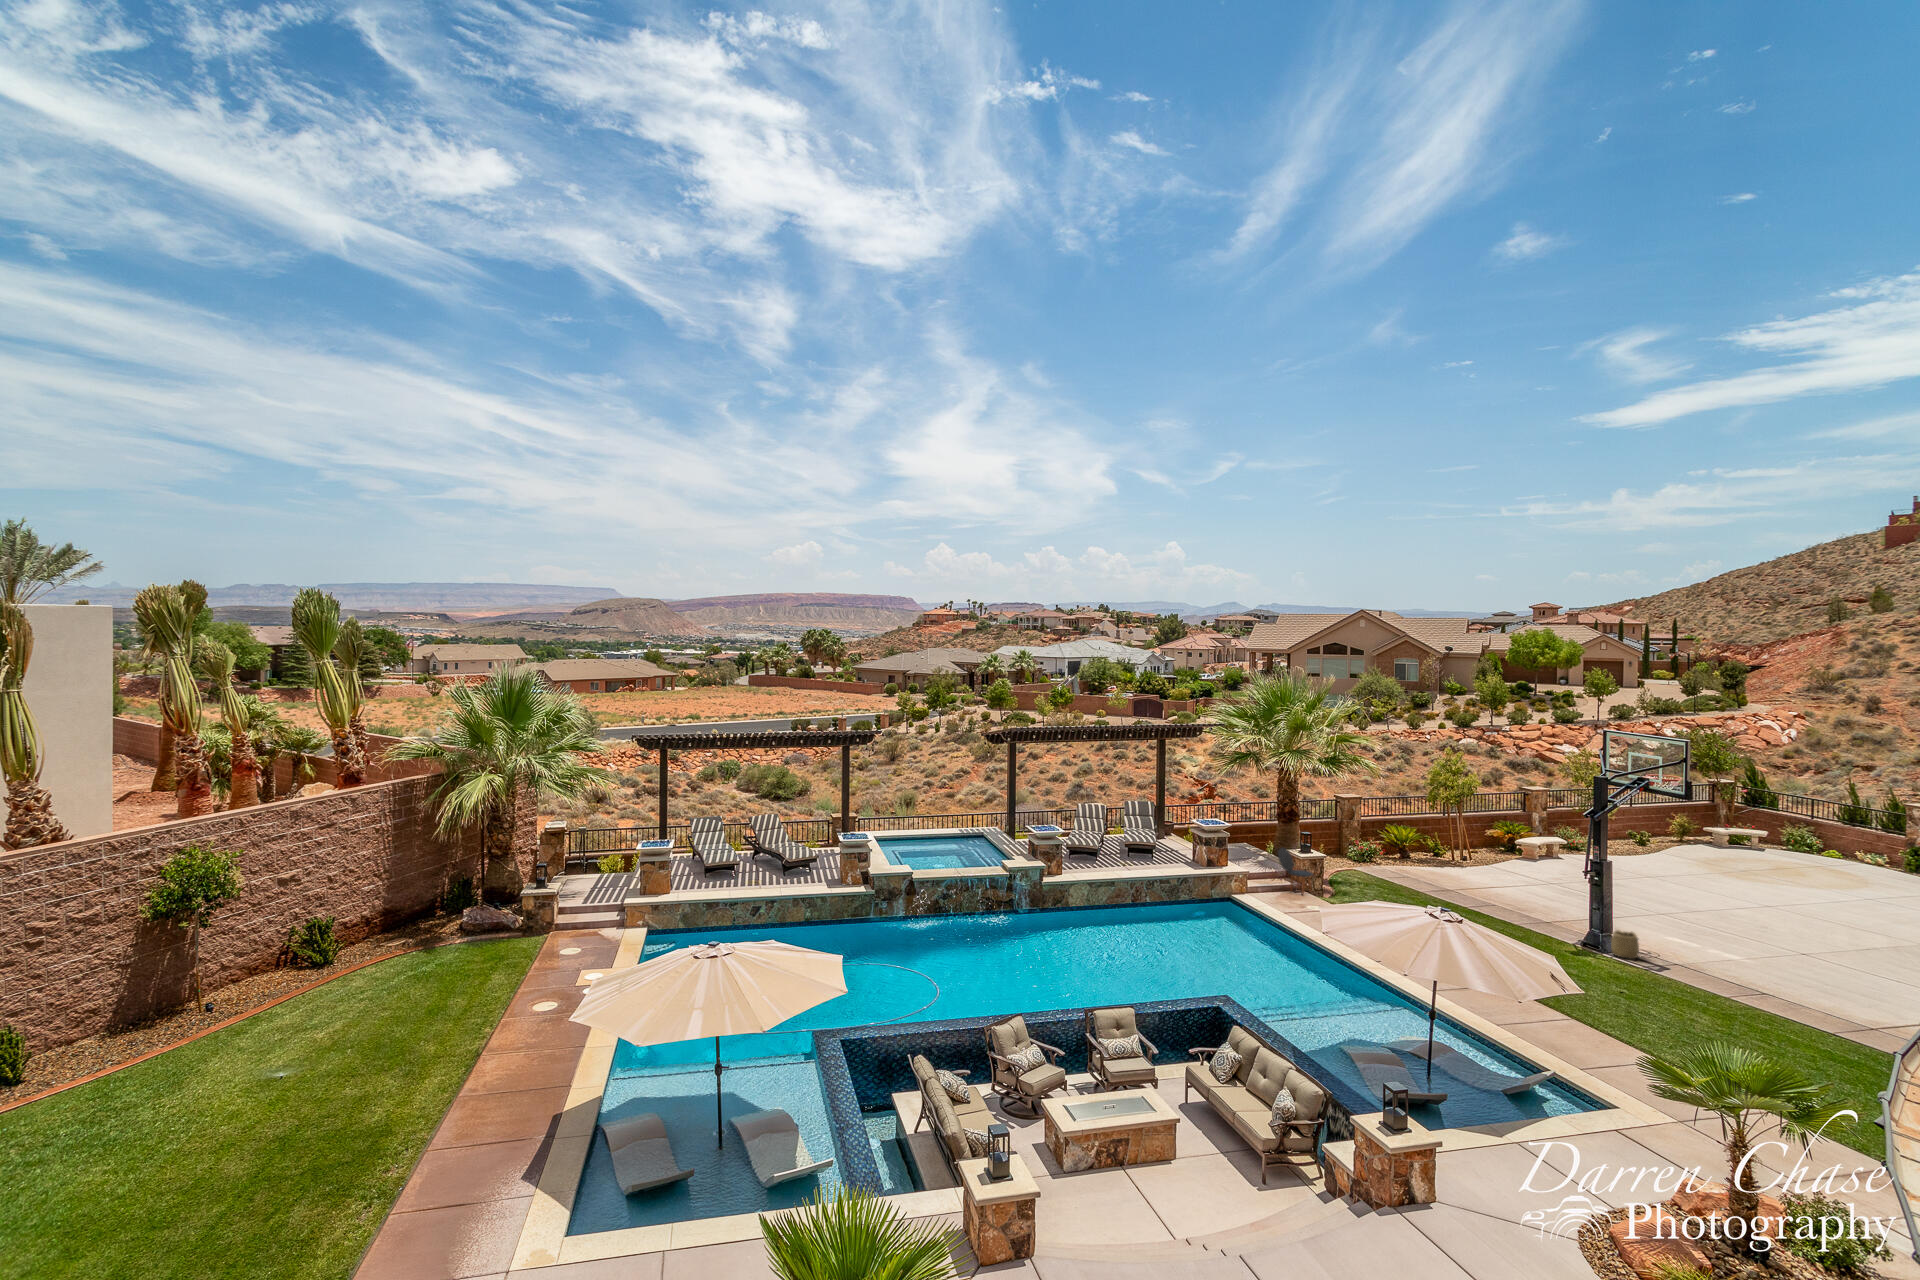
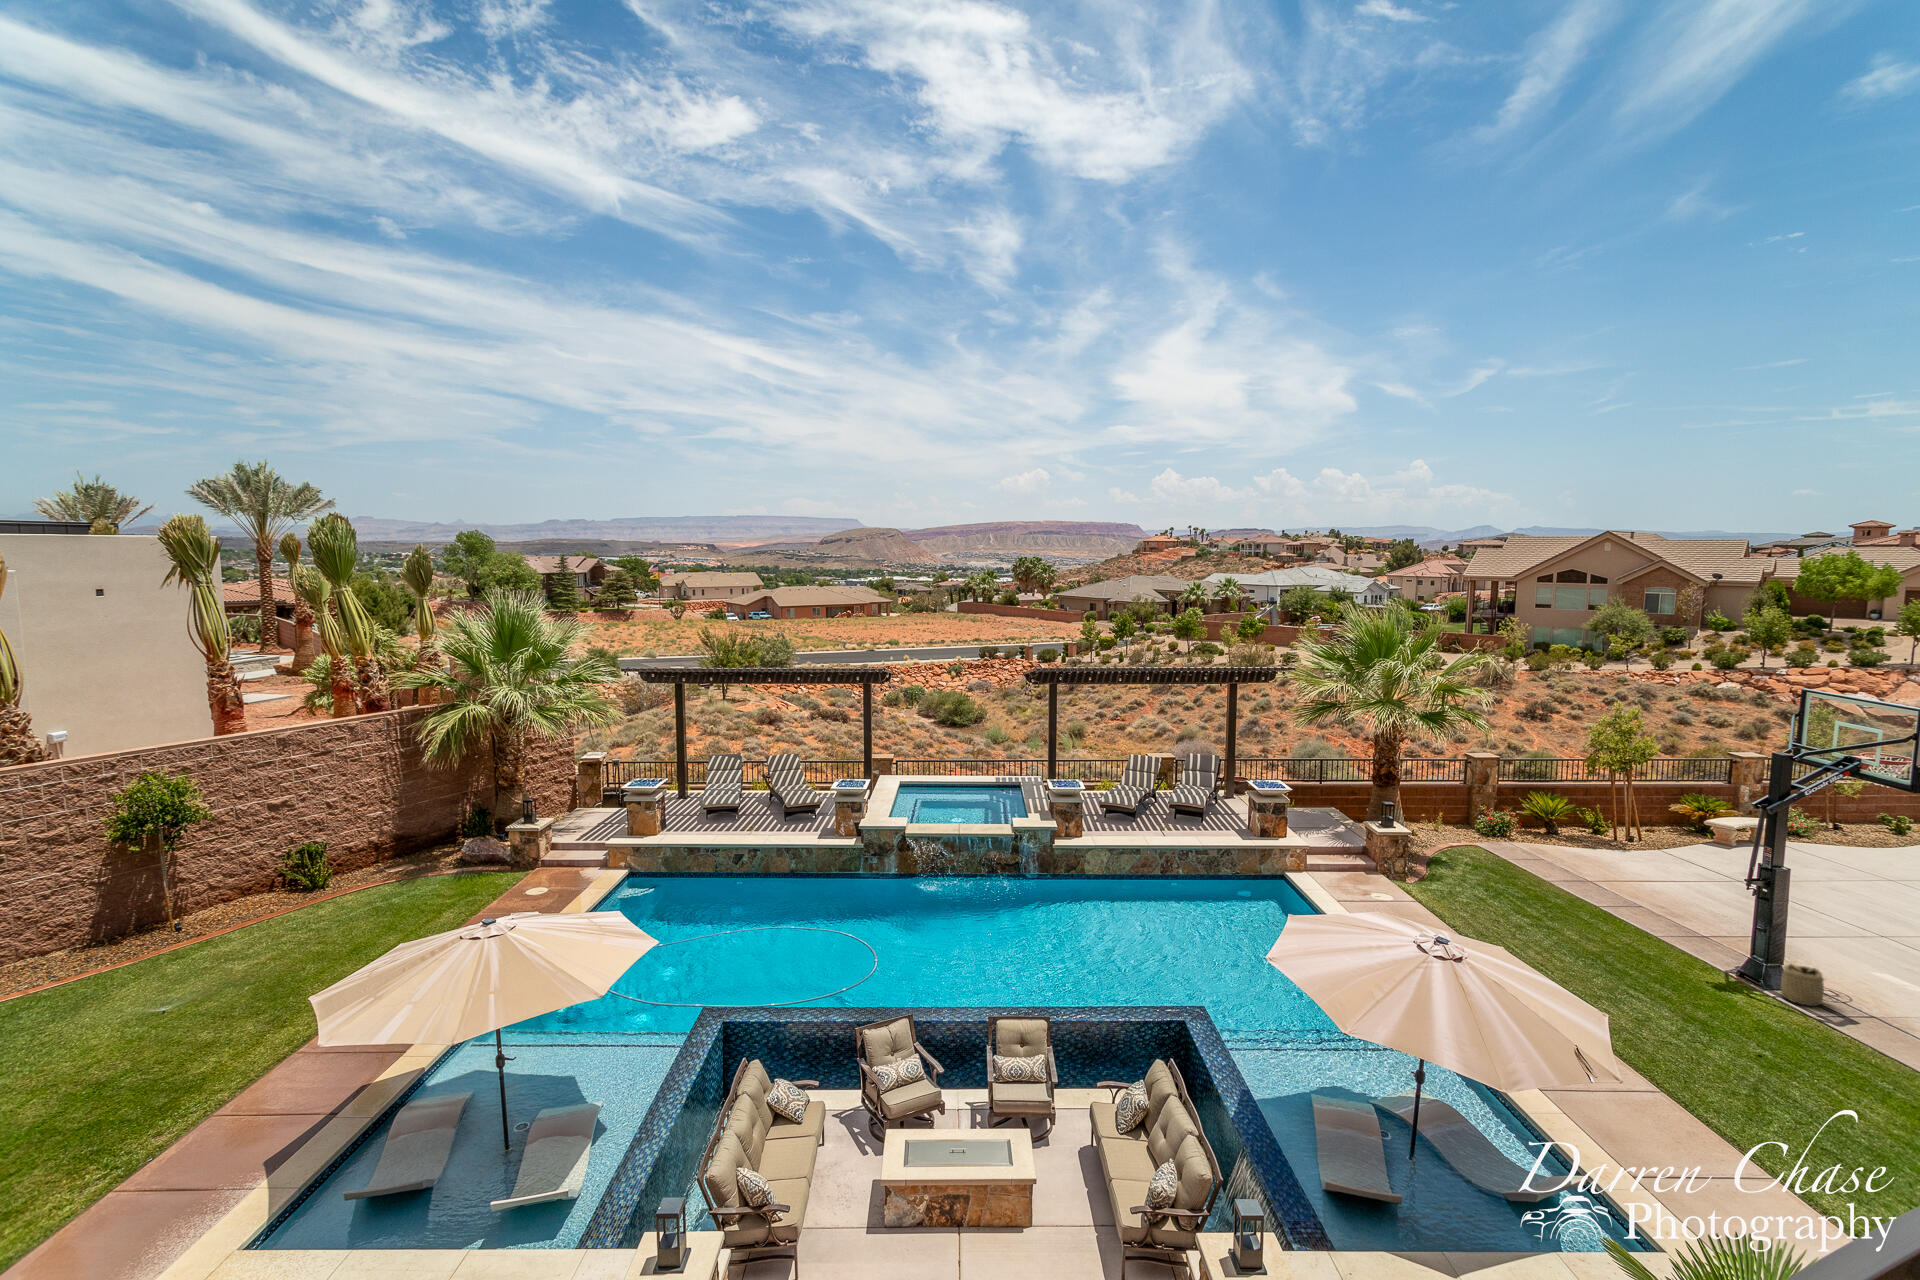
chair: present [1278,848,1313,895] -> none [1347,818,1392,877]

